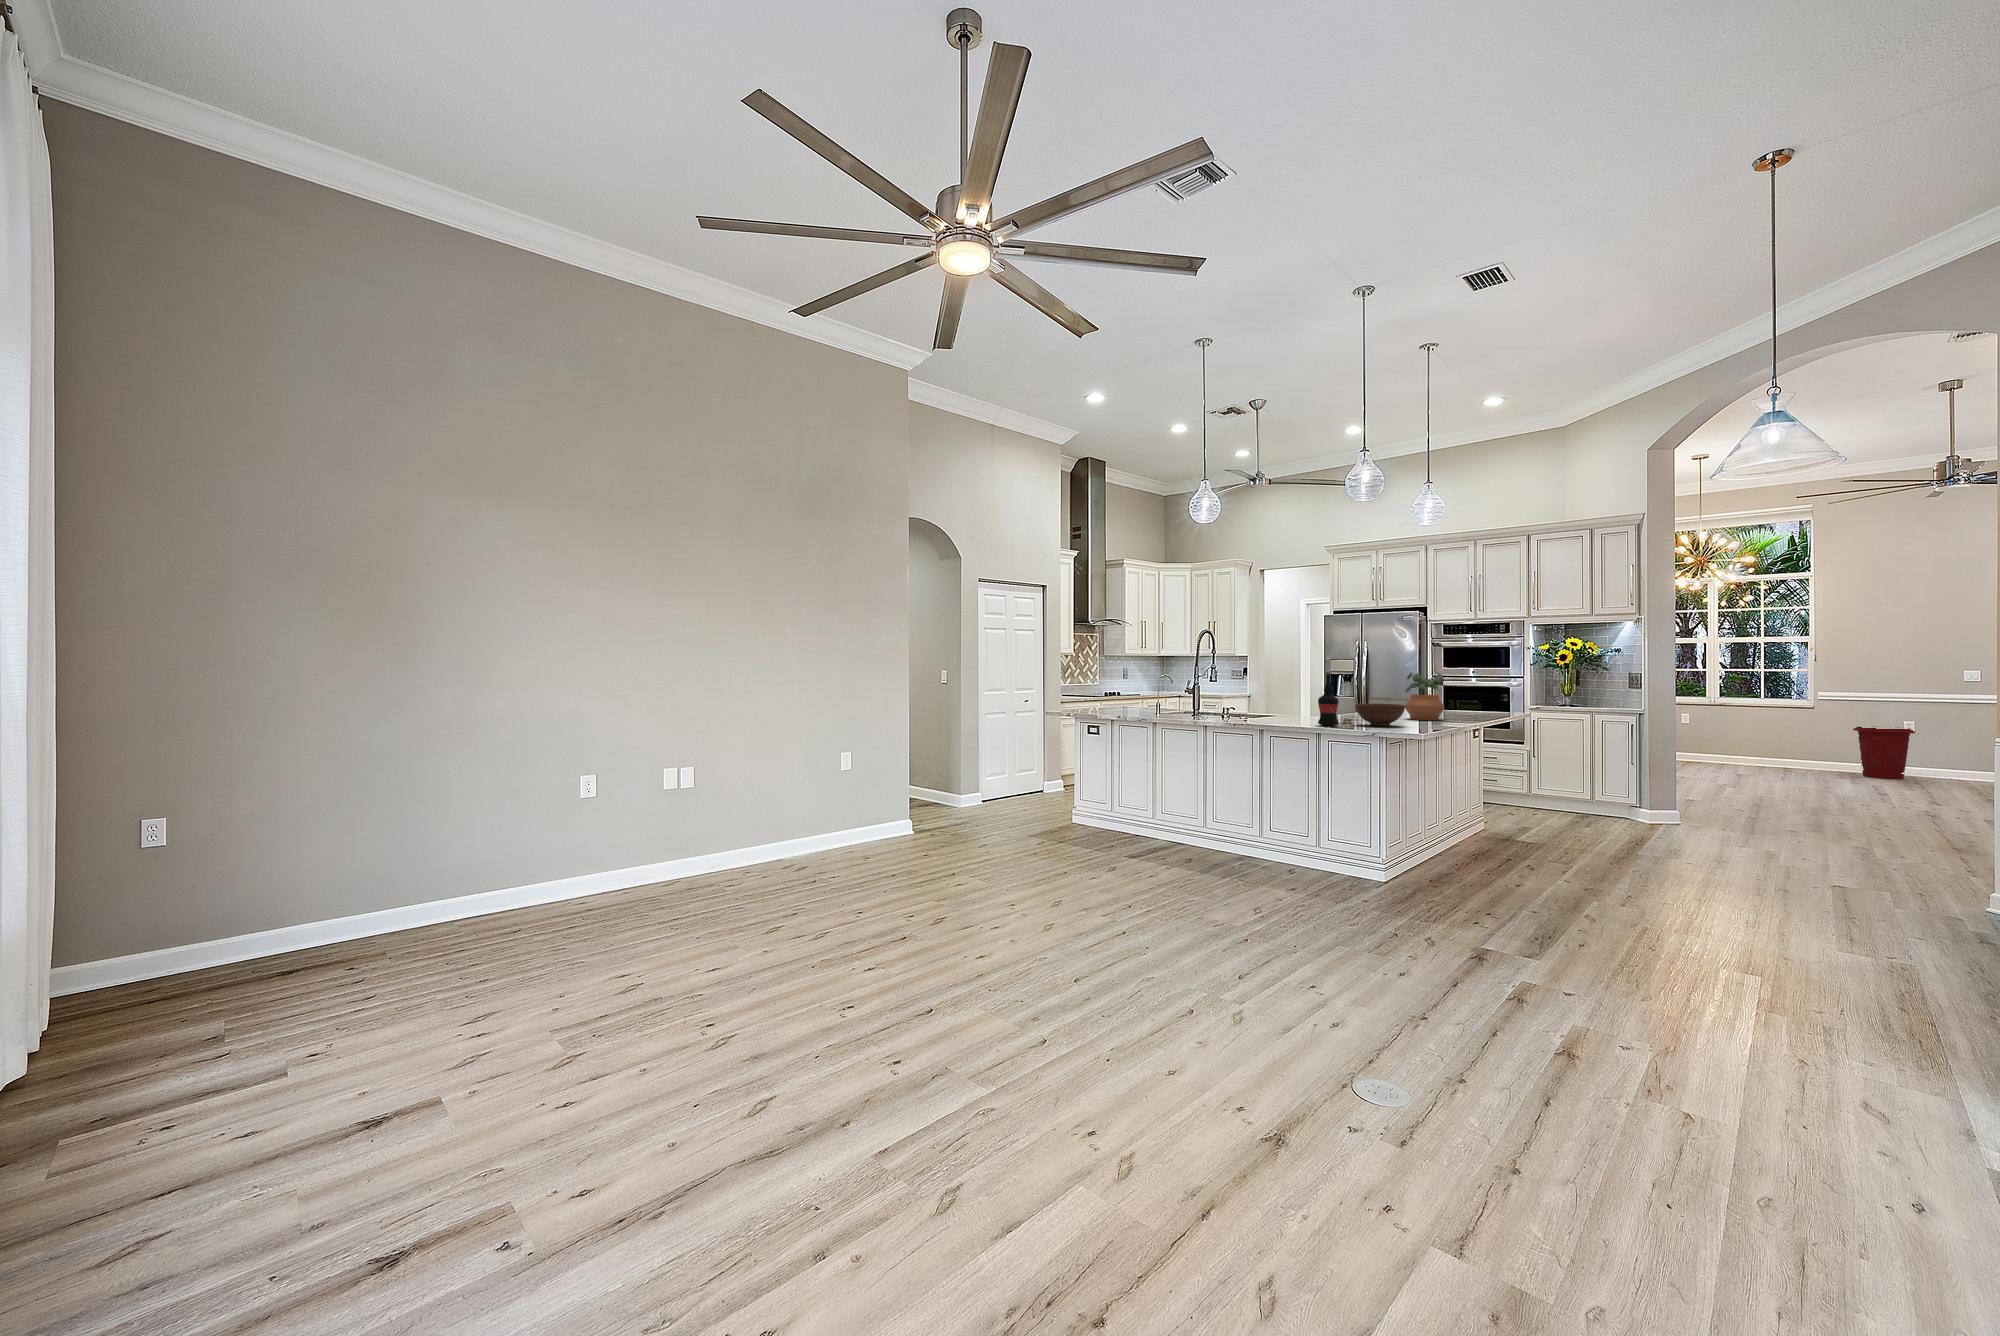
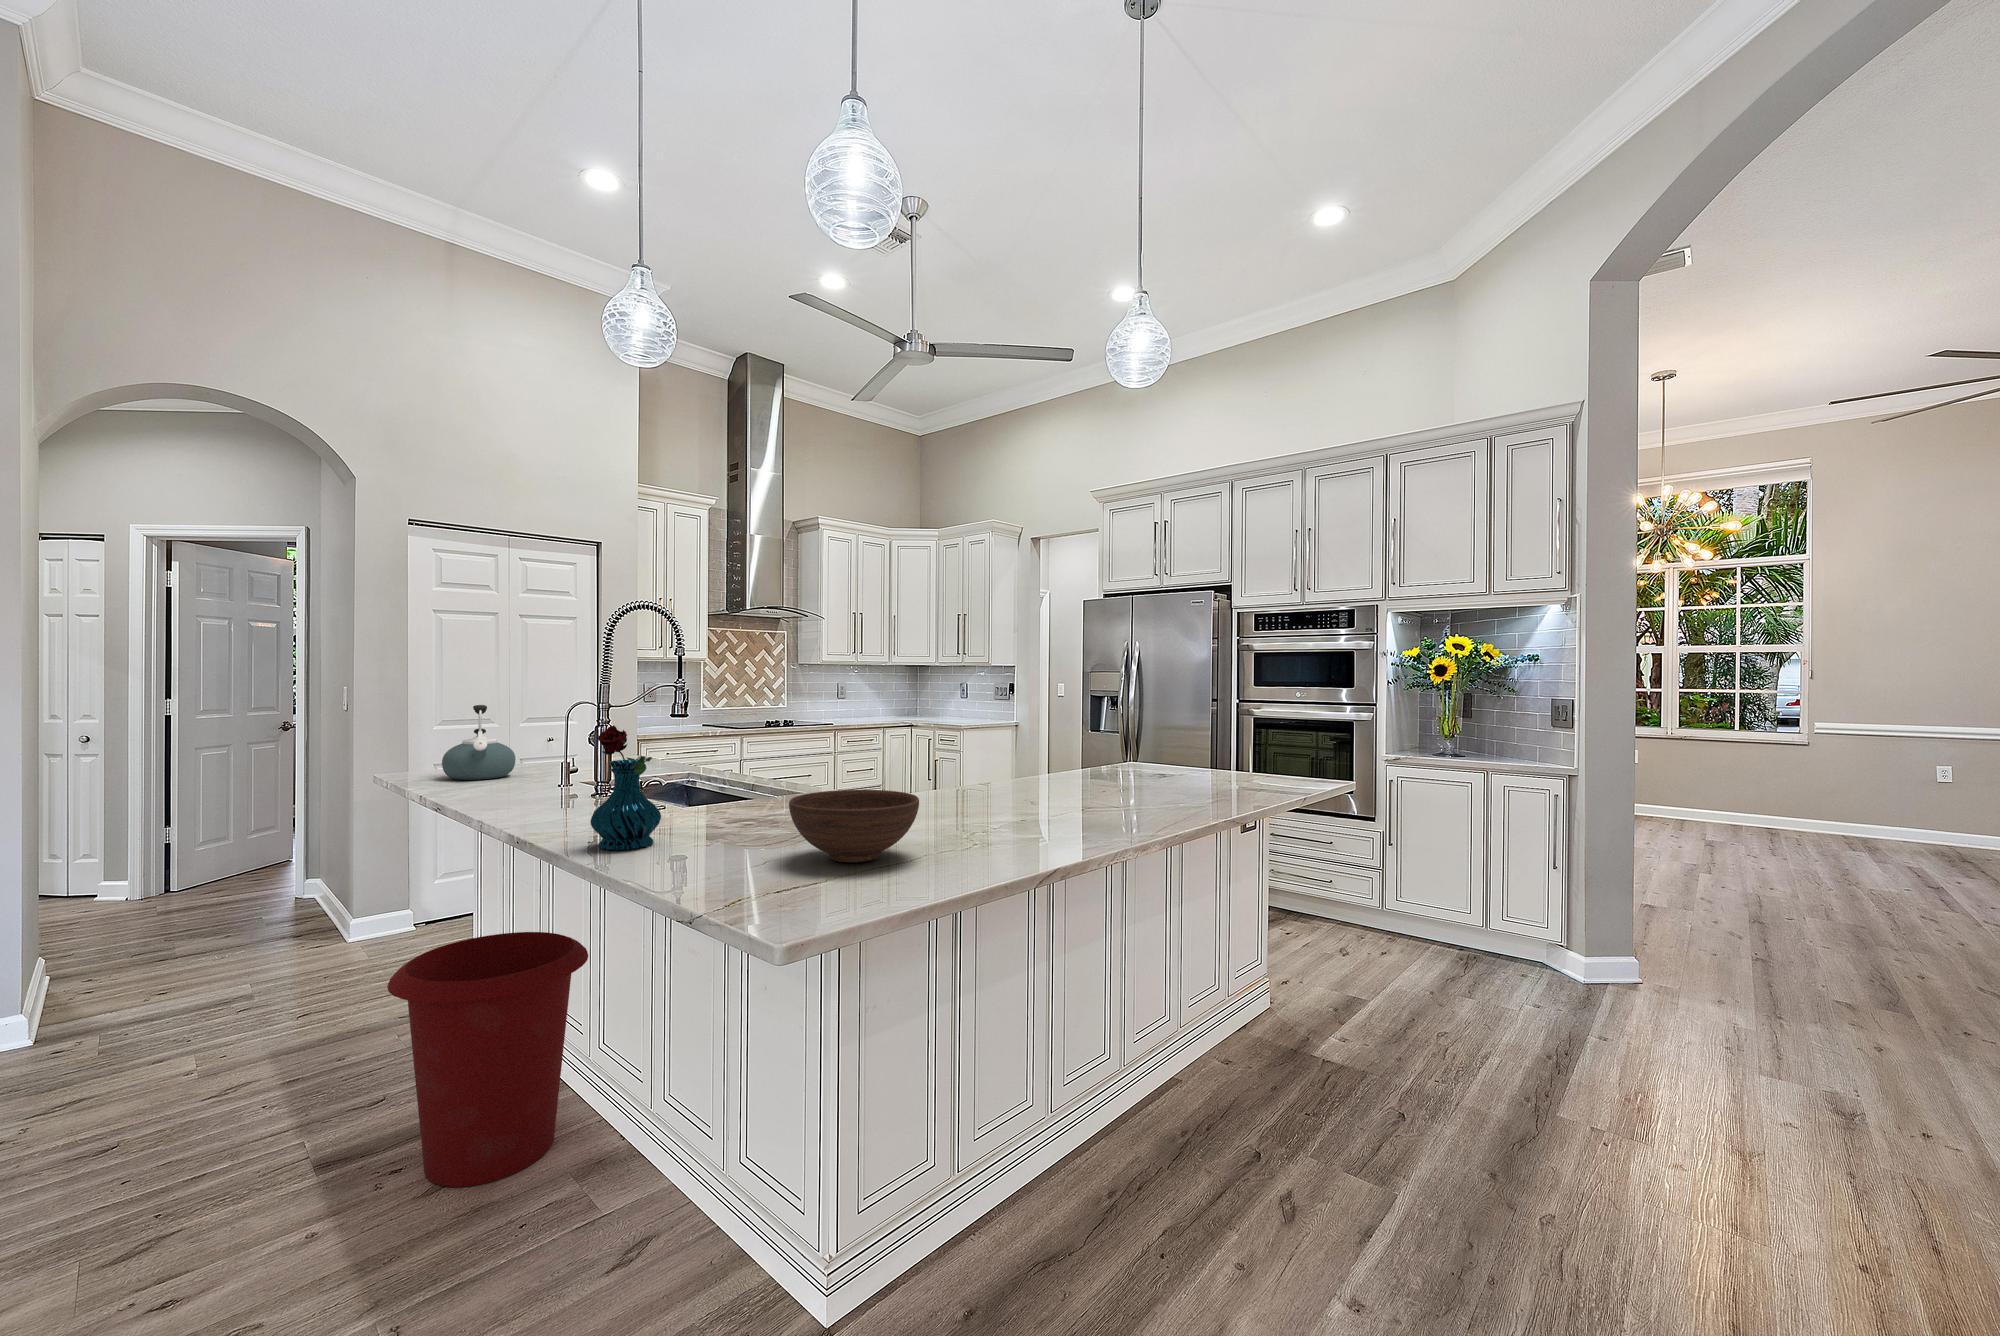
wine bottle: present [1318,672,1338,726] -> none [671,704,730,863]
potted plant: present [1405,672,1445,720] -> none [1026,699,1116,820]
kettle: none [1090,678,1119,712] -> present [442,705,516,780]
vase: none [1272,680,1300,724] -> present [591,726,661,850]
waste bin: present [1853,727,1915,779] -> present [387,932,588,1187]

